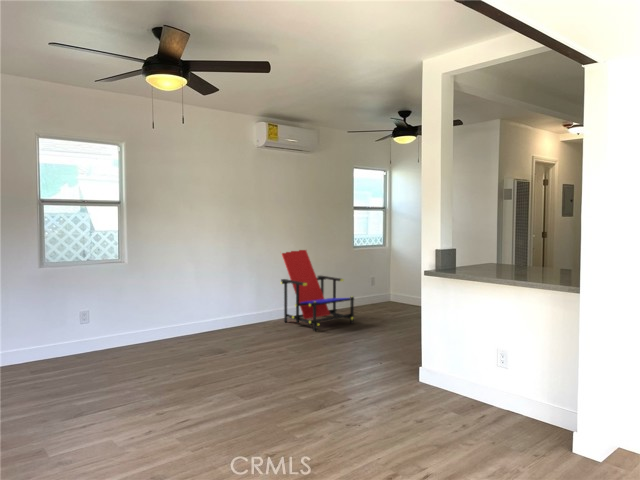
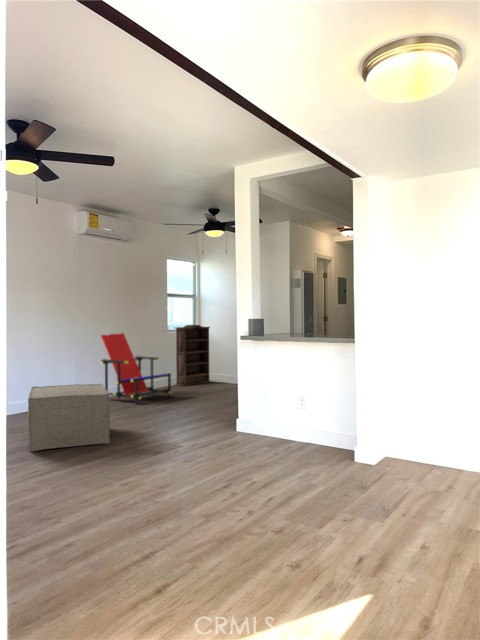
bookshelf: none [363,240,402,308] -> present [175,325,210,386]
ottoman: none [184,315,272,391] -> present [27,384,110,451]

